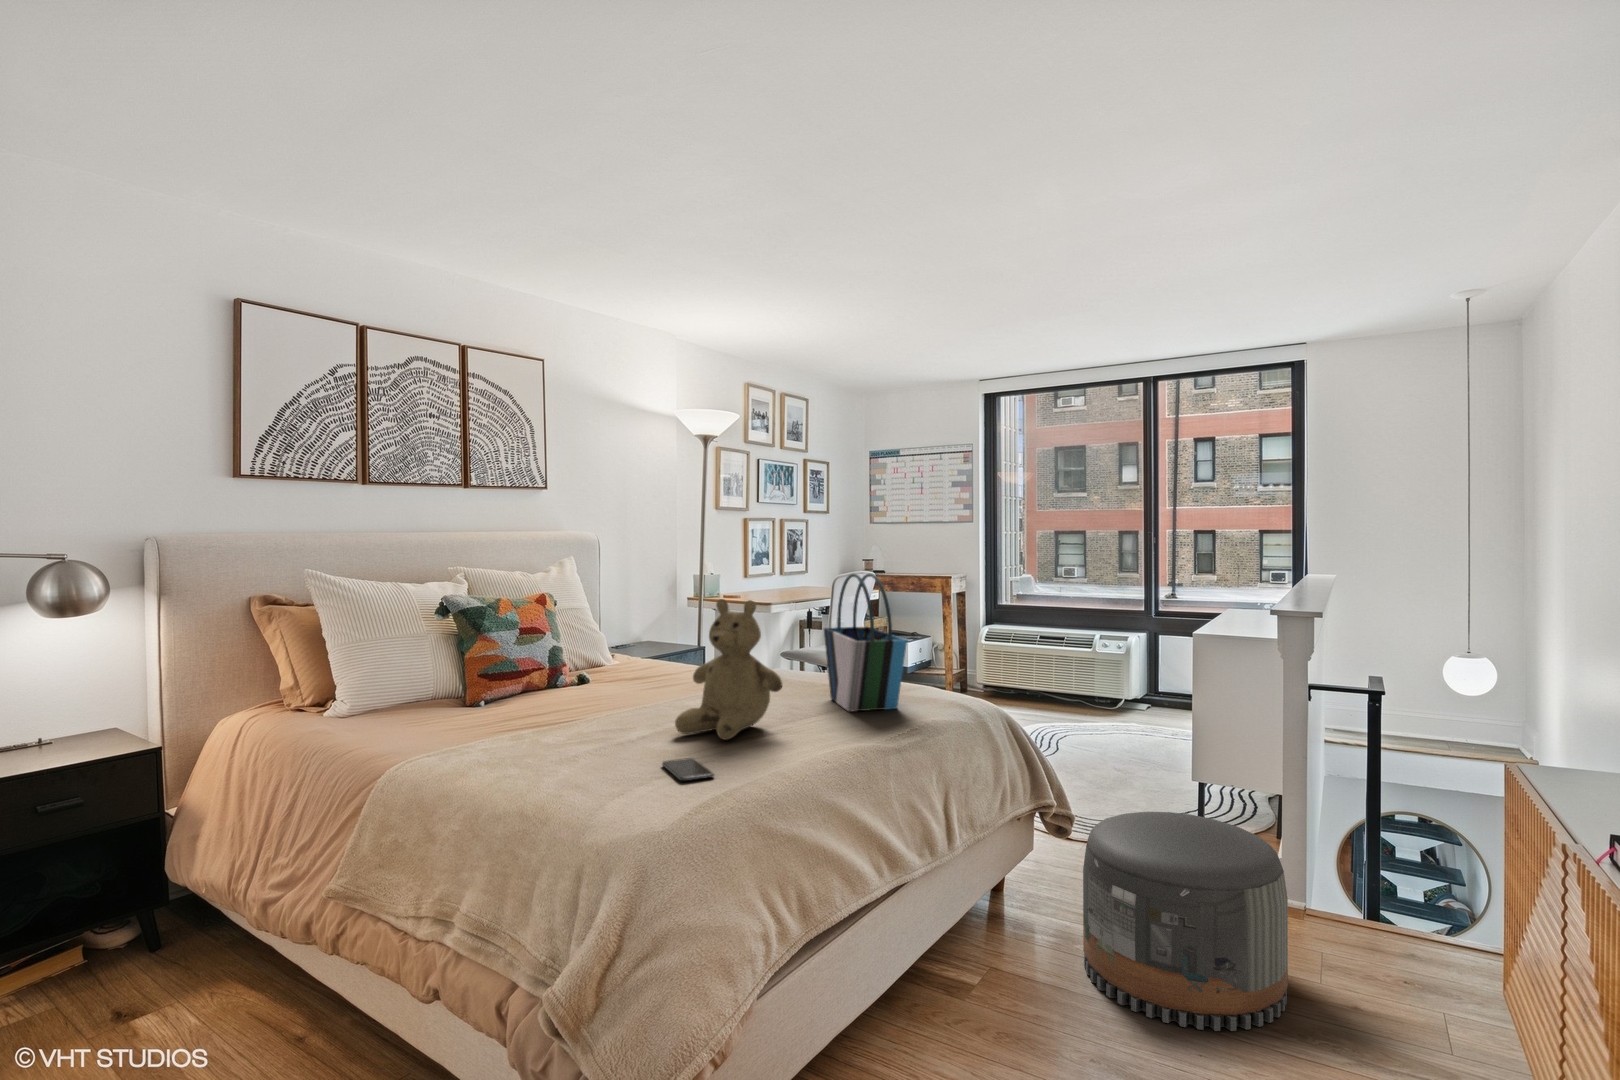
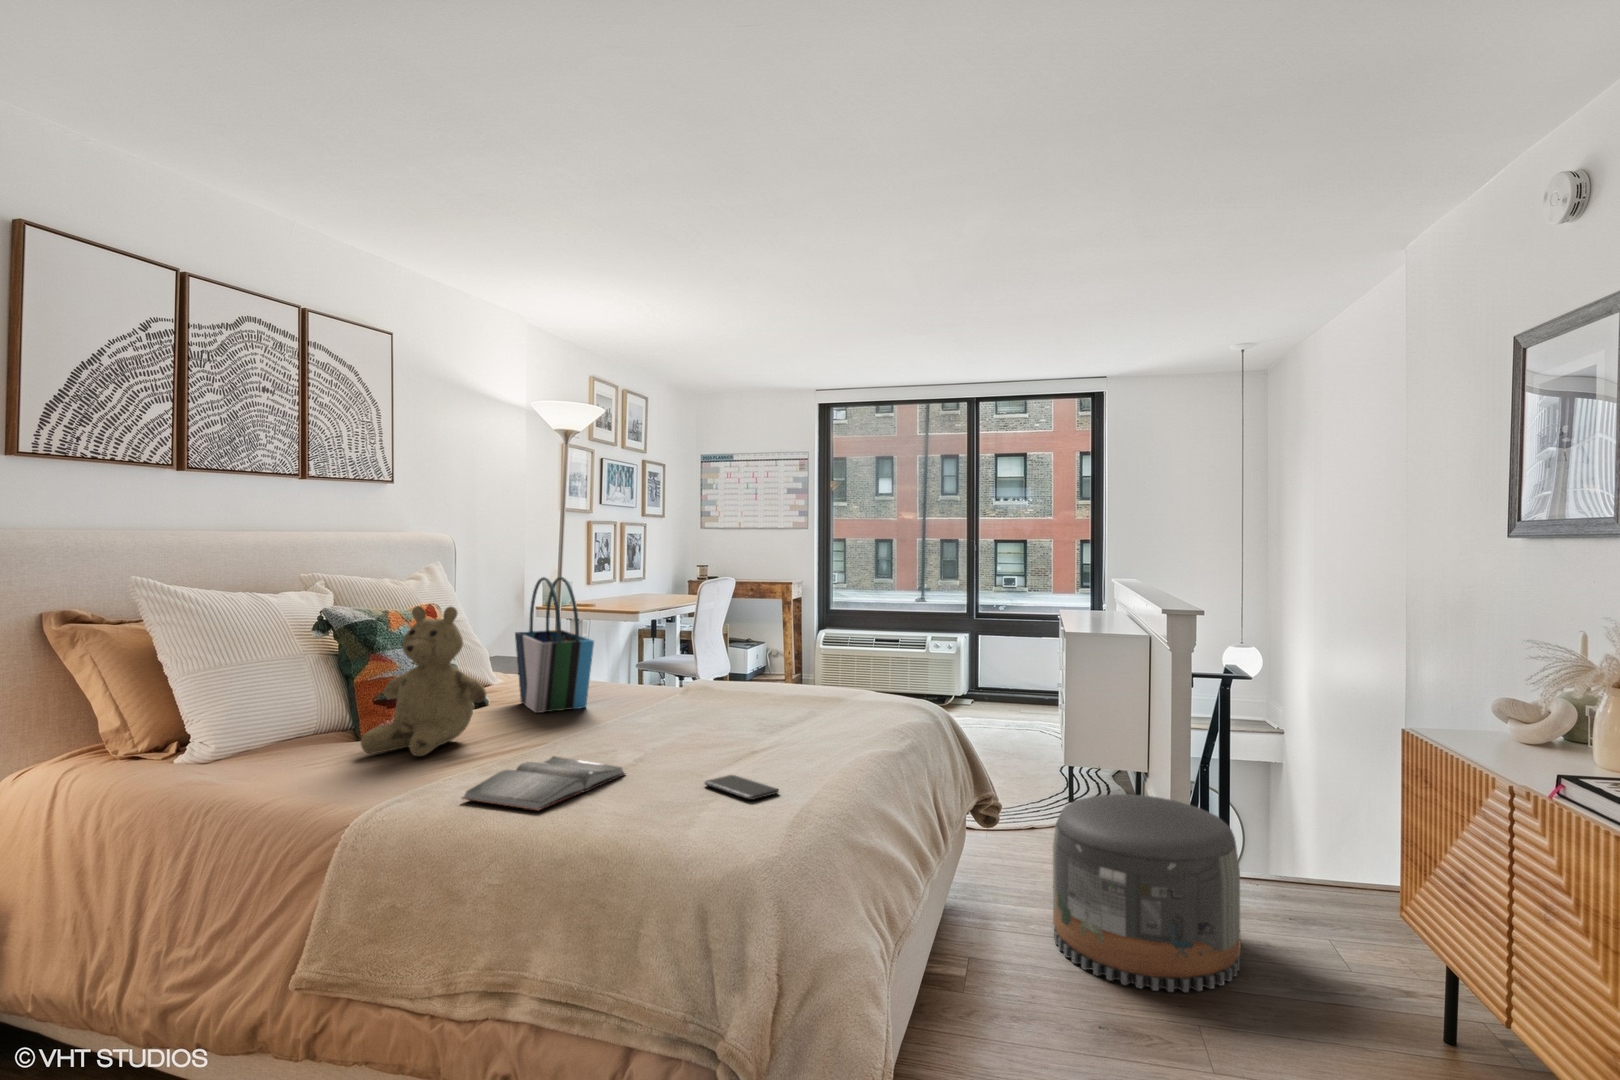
tote bag: present [824,573,907,712] -> present [515,577,594,713]
teddy bear: present [675,599,782,740] -> present [360,606,486,756]
hardback book: none [467,730,614,775] -> present [462,756,625,810]

